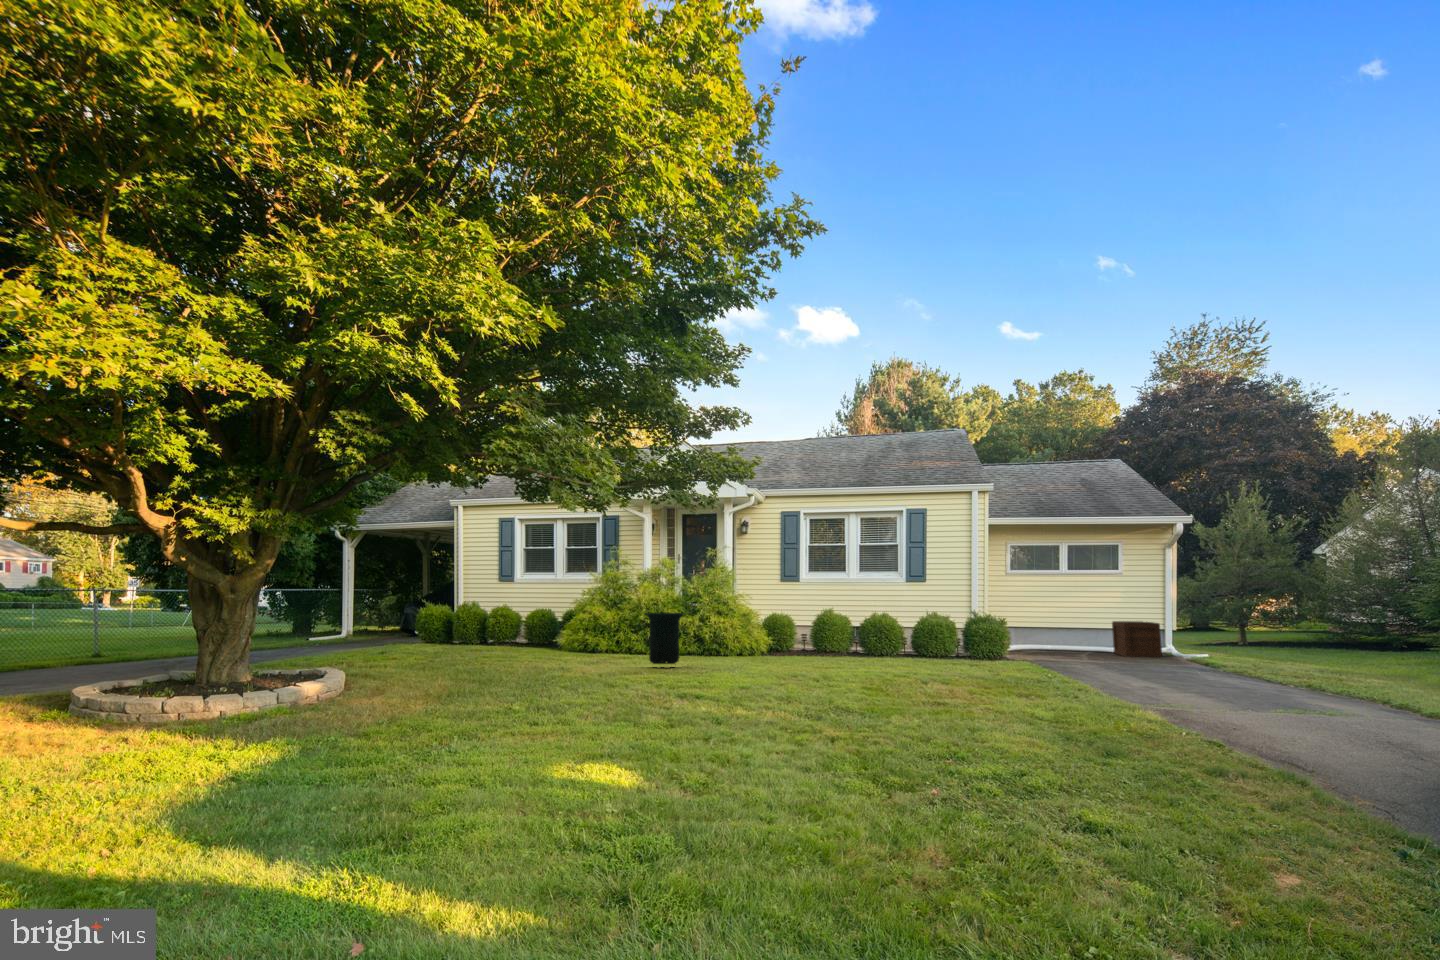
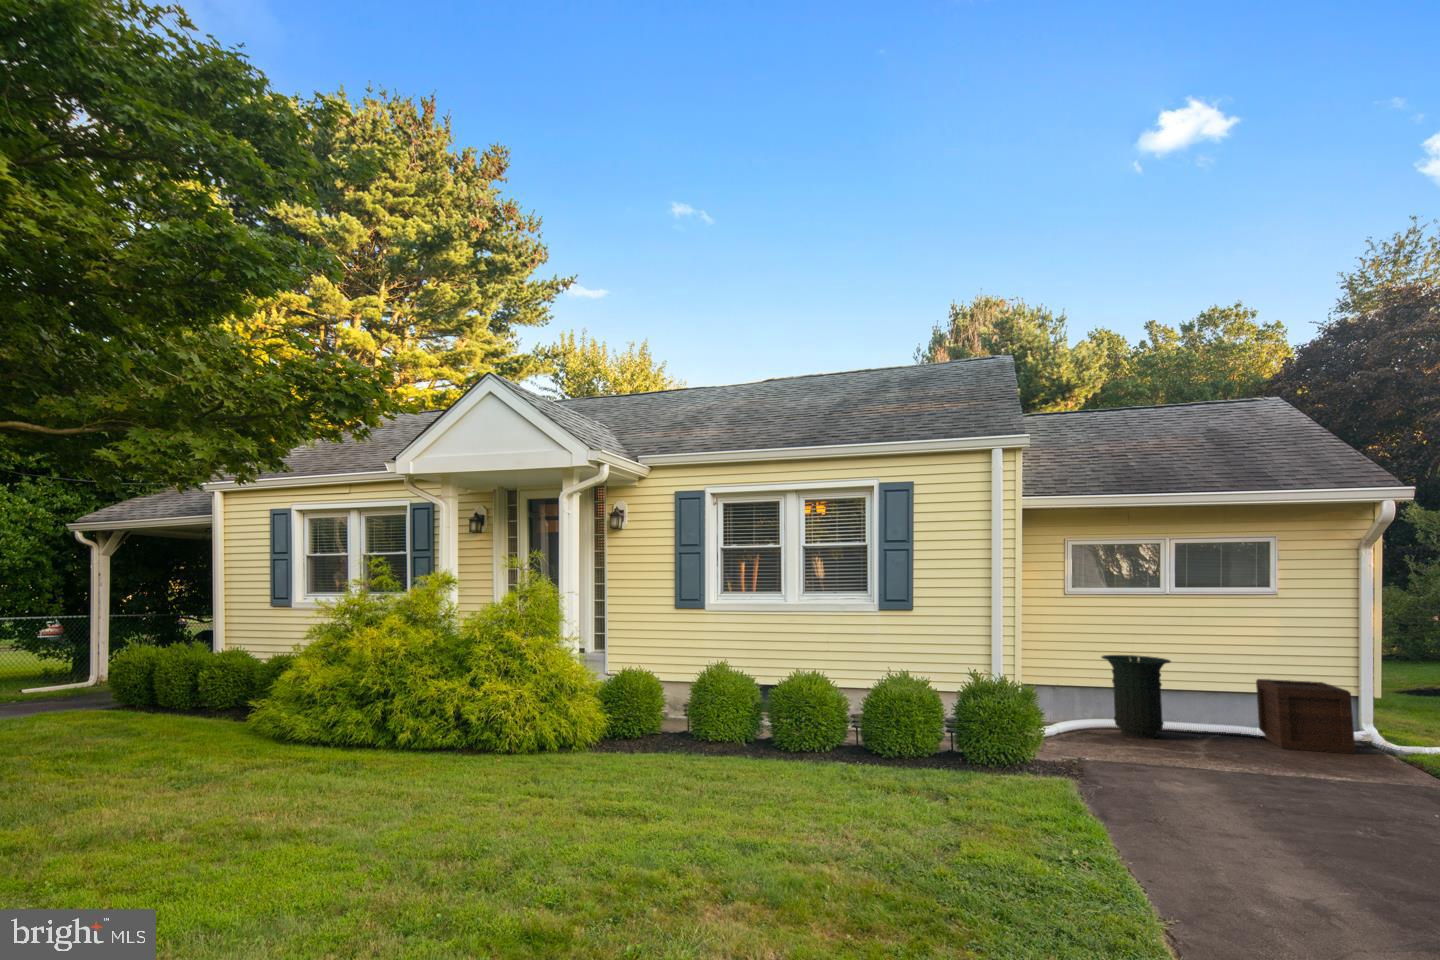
trash can: present [644,613,685,668] -> present [1102,655,1171,739]

